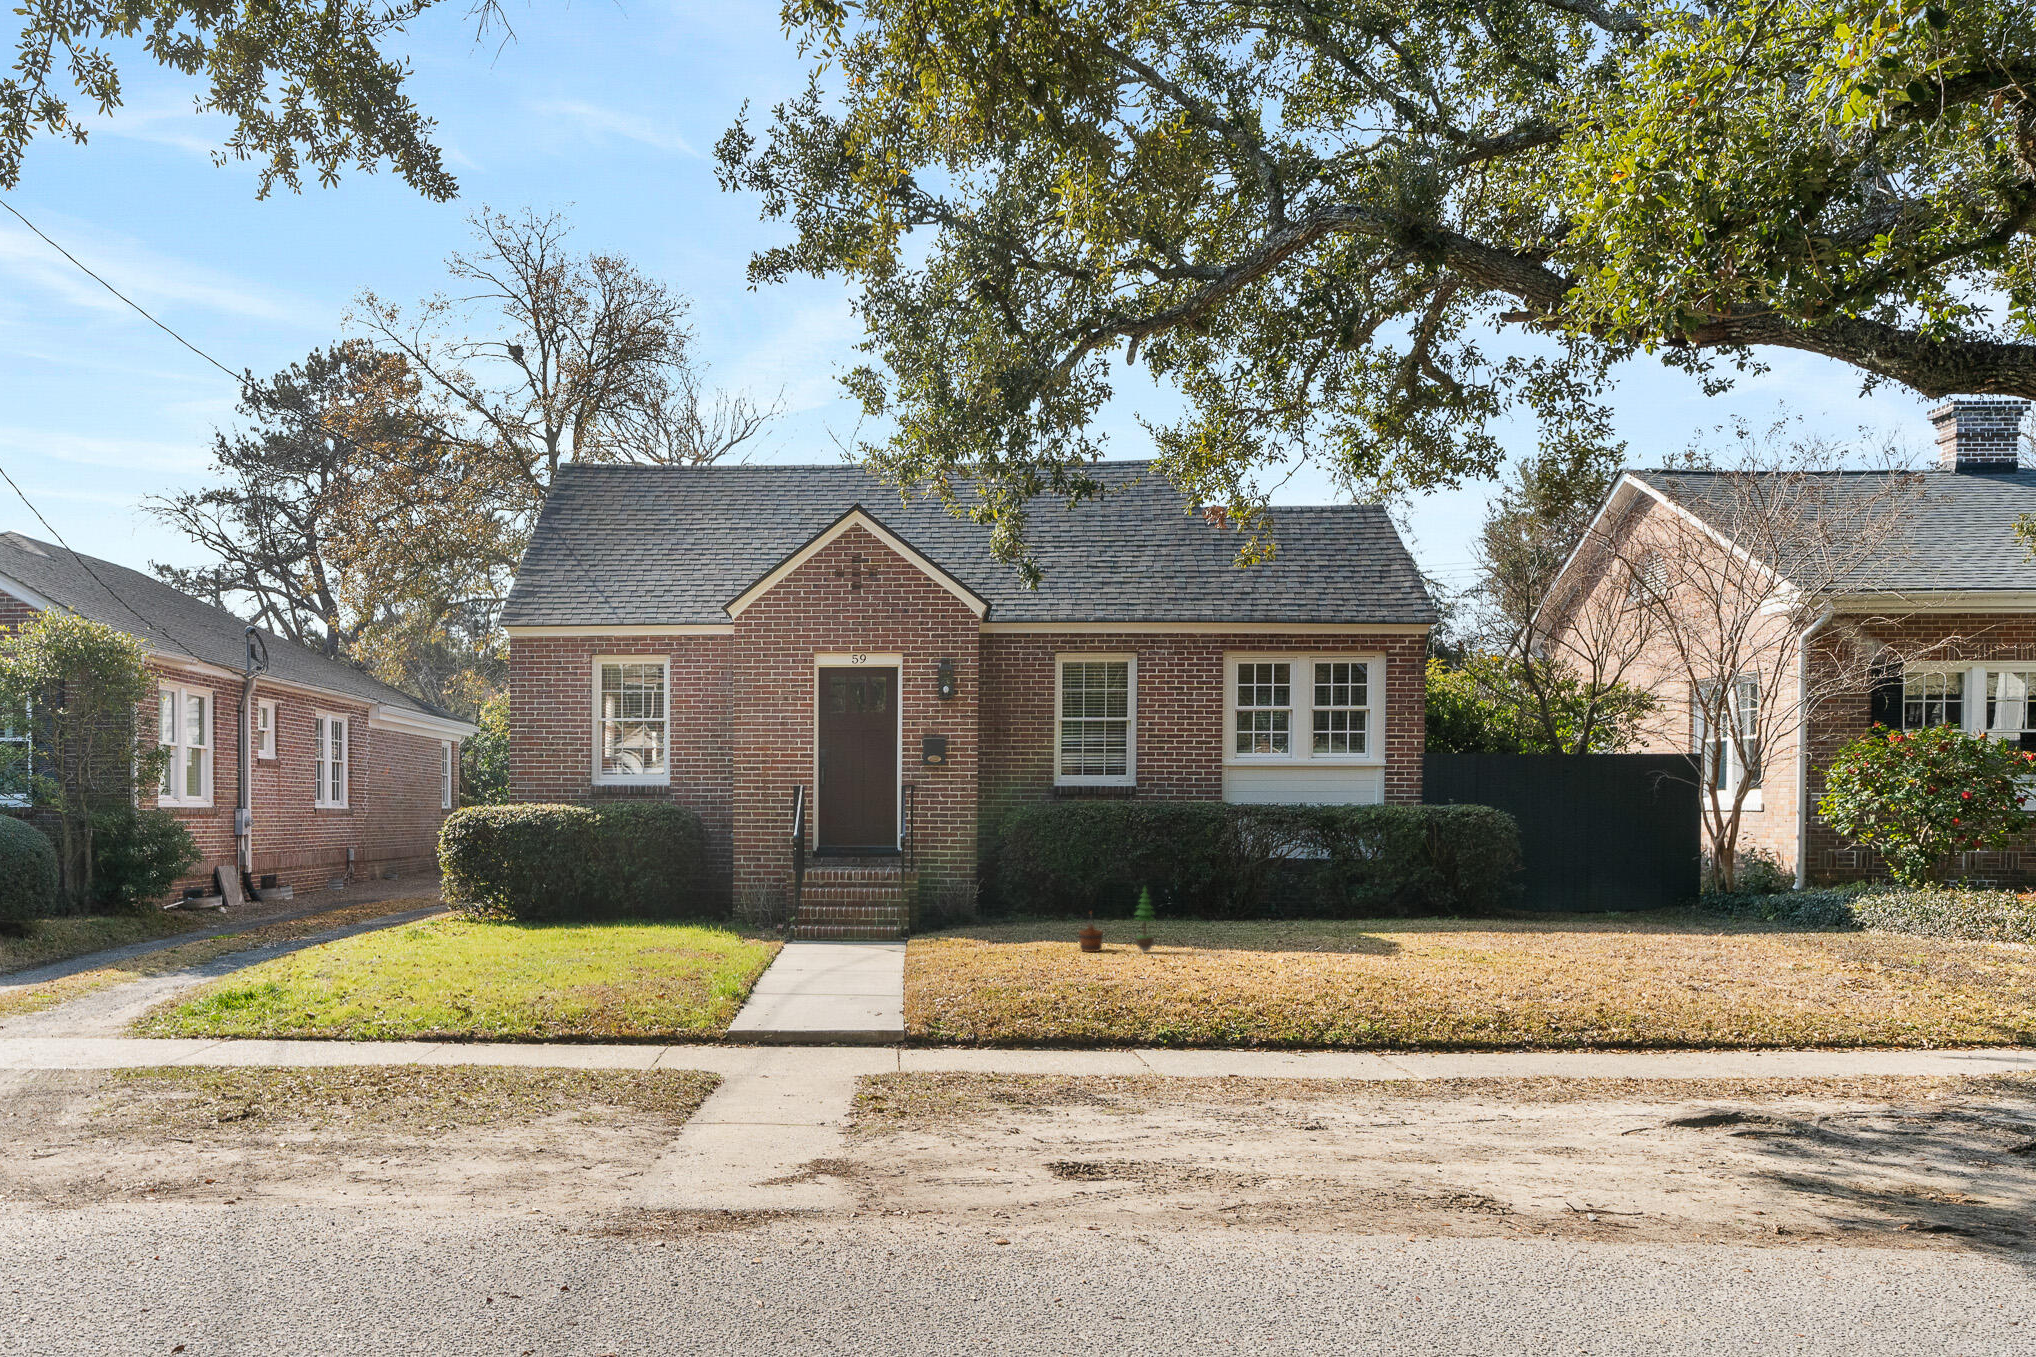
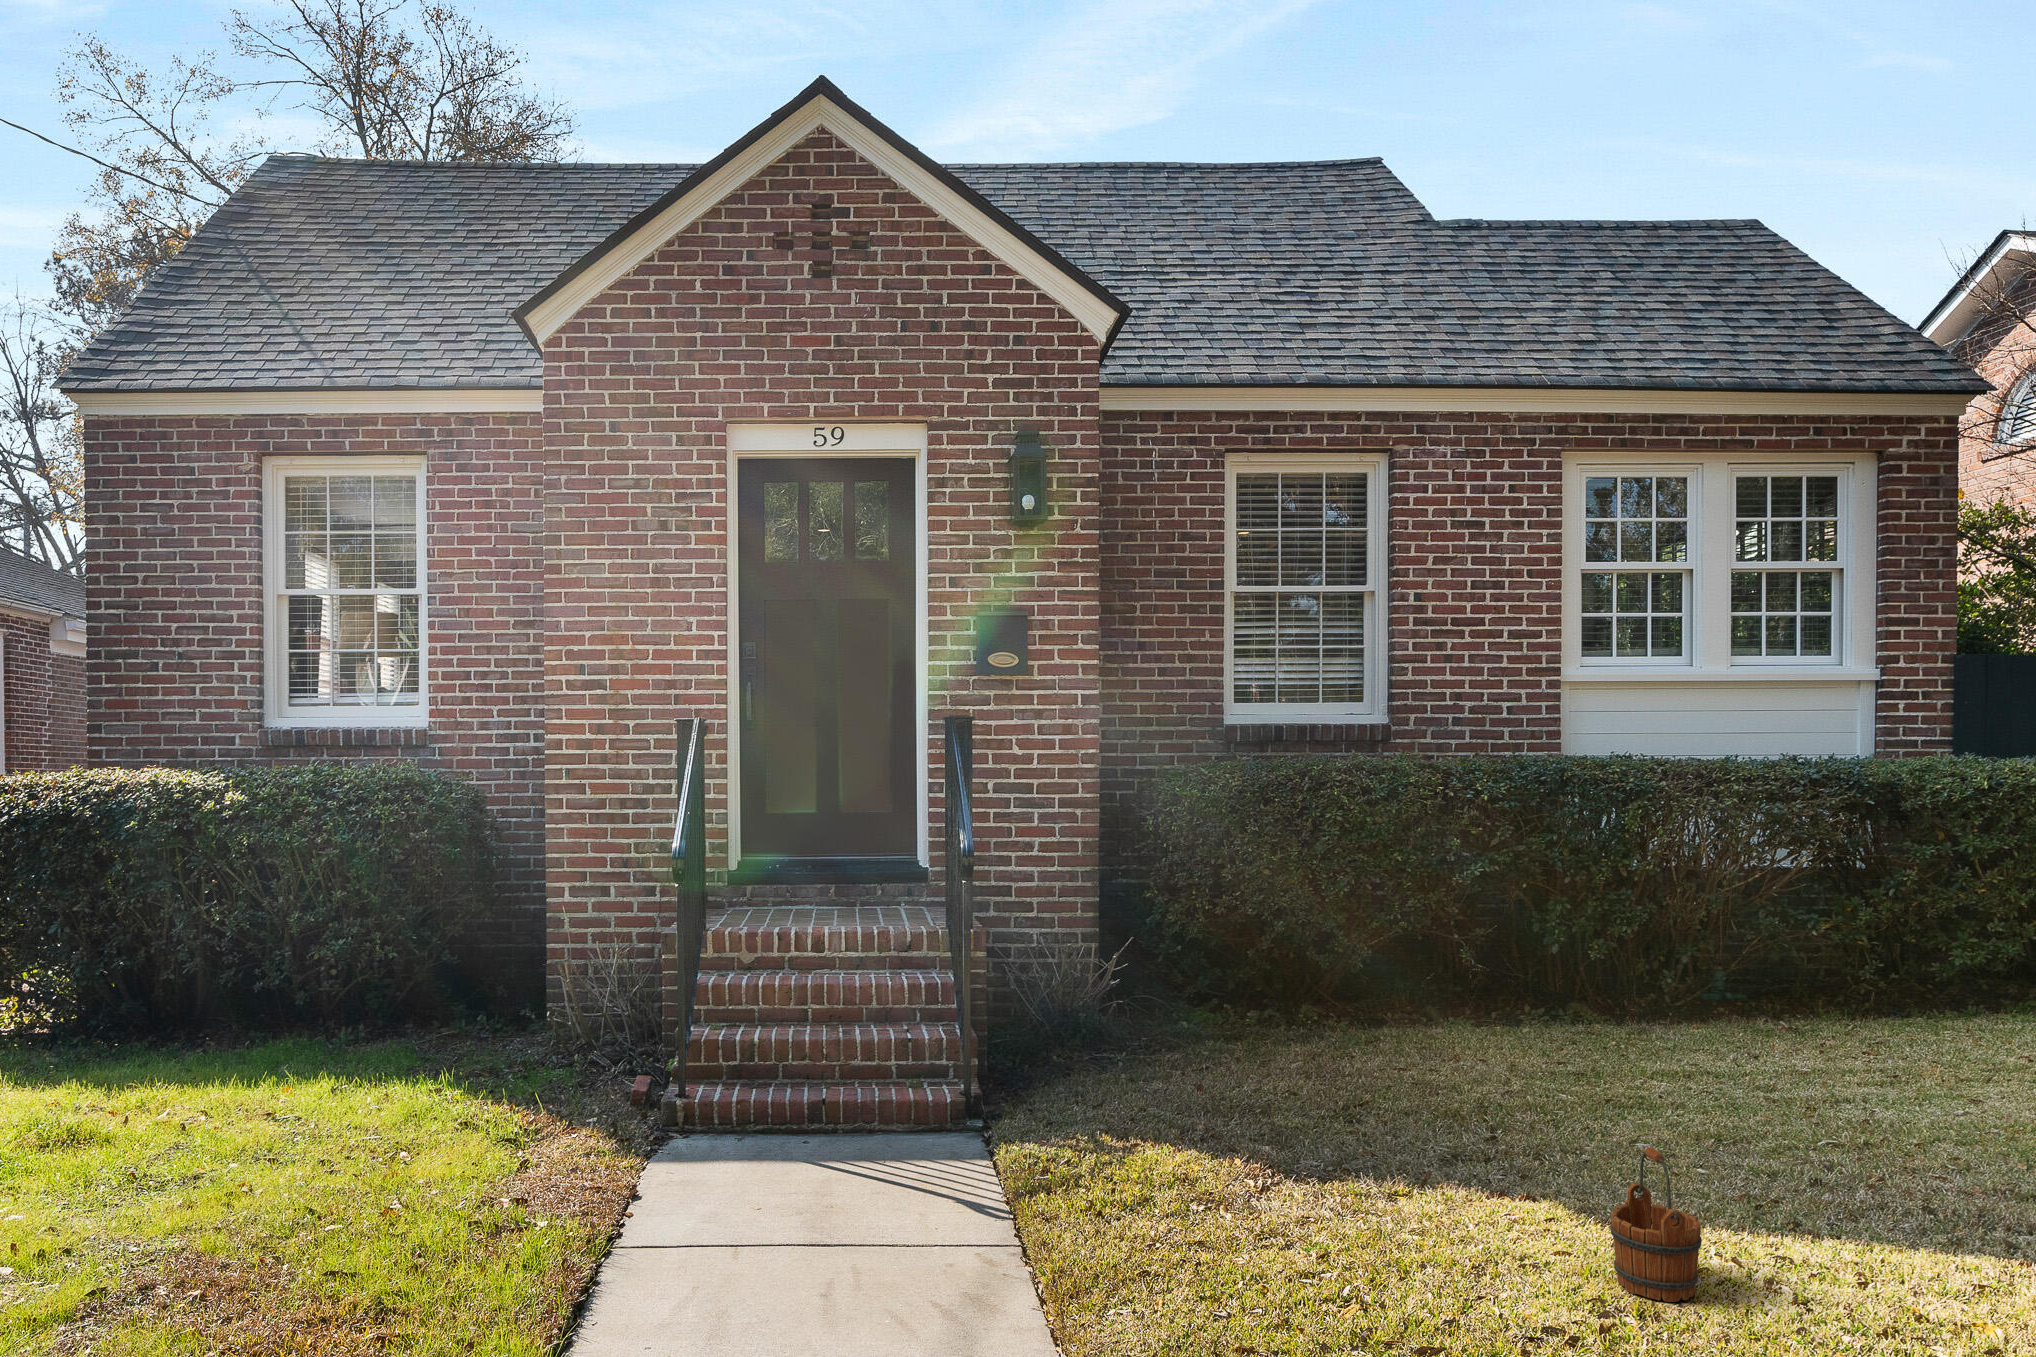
potted tree: present [1134,887,1155,952] -> none [1805,1061,1903,1300]

